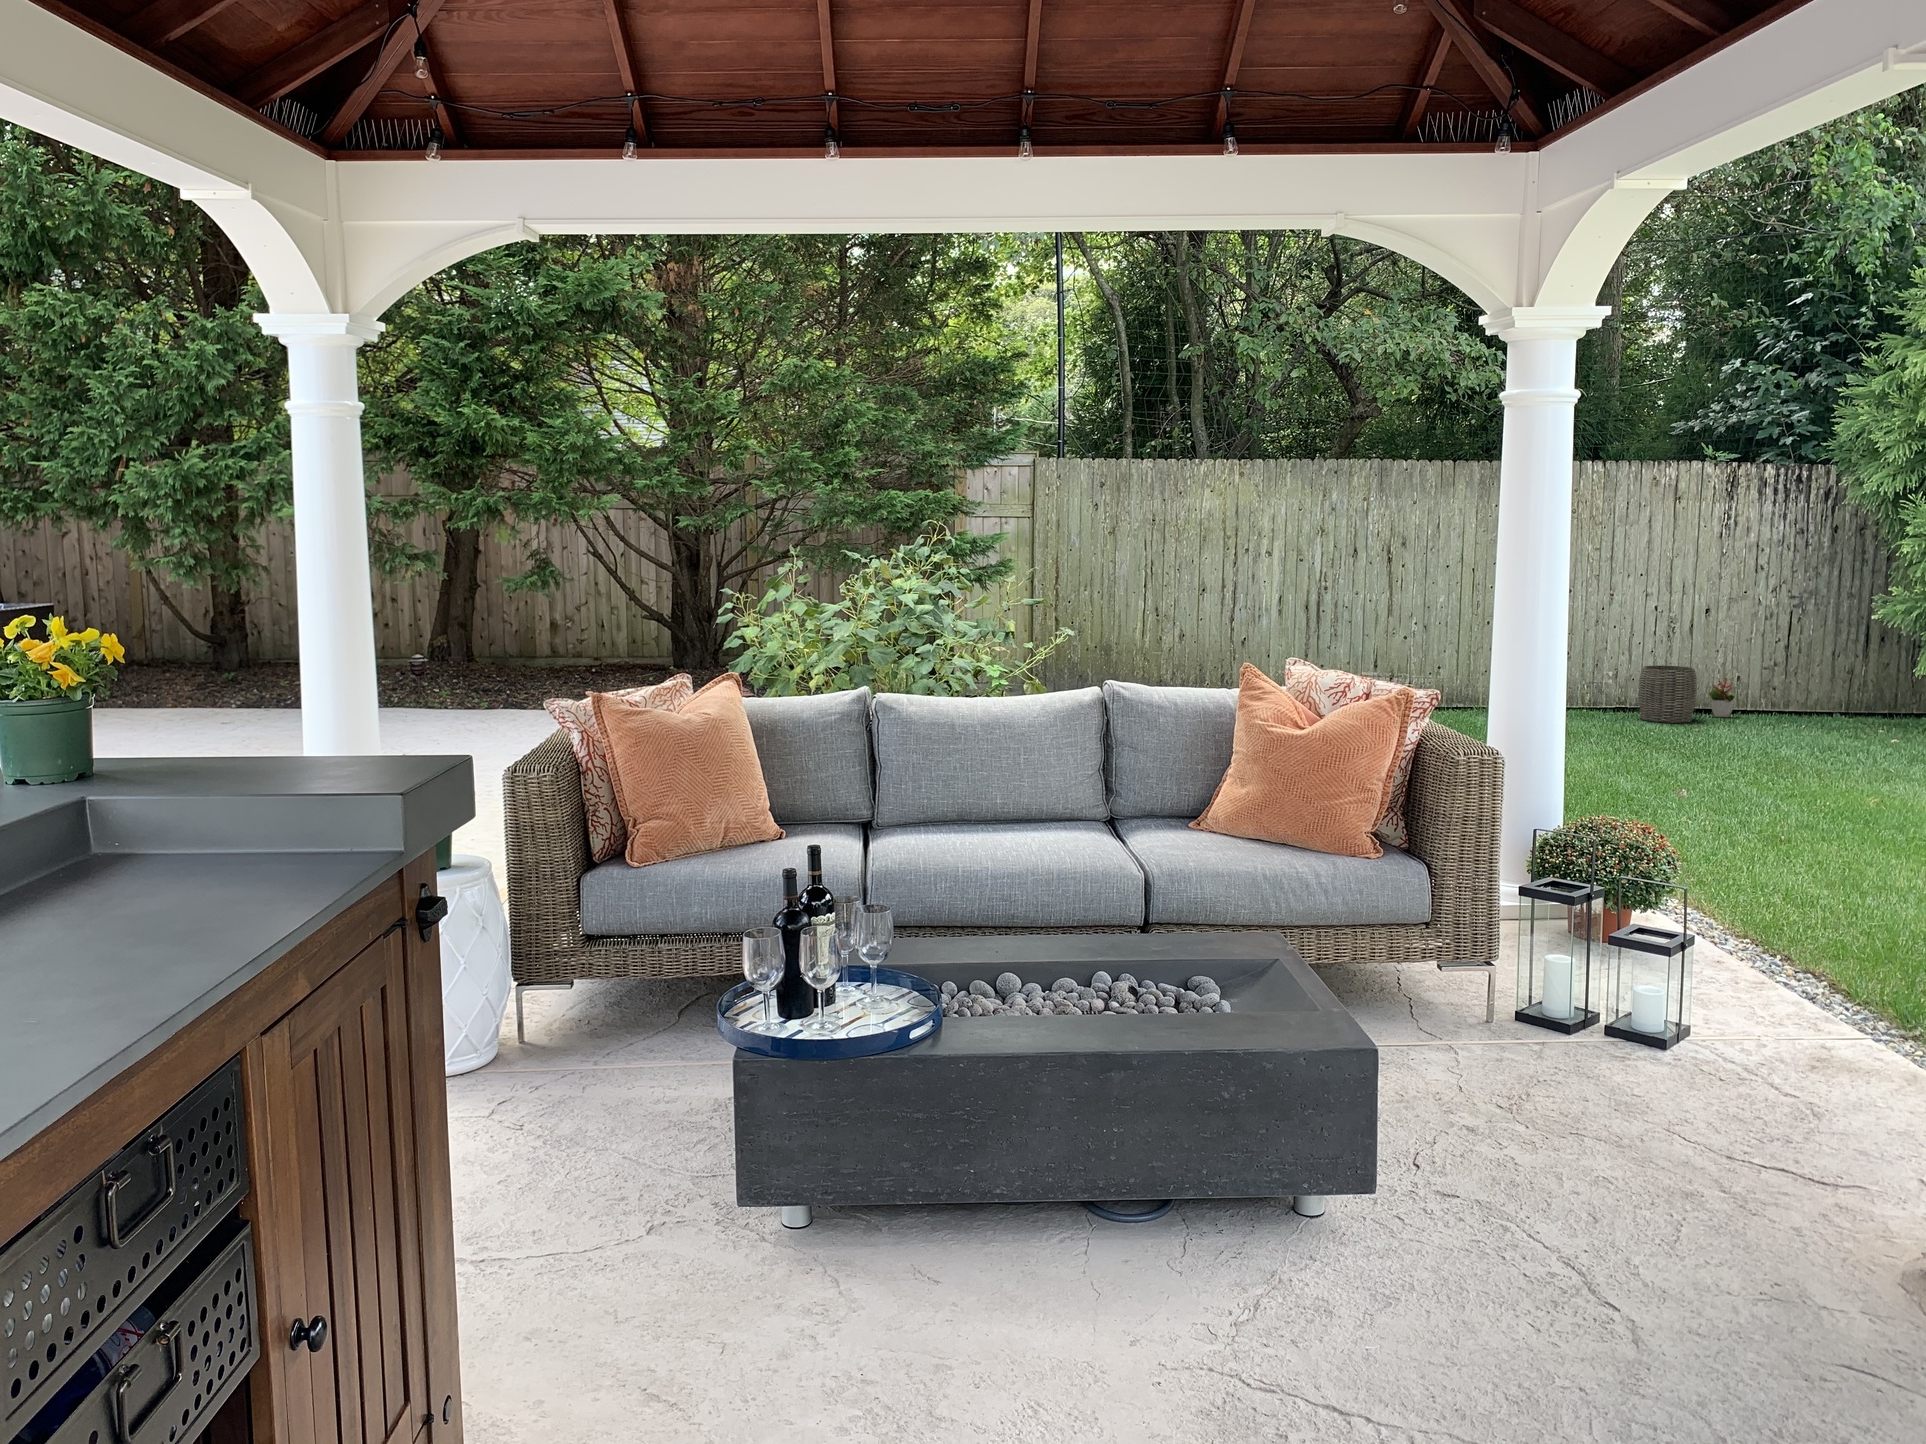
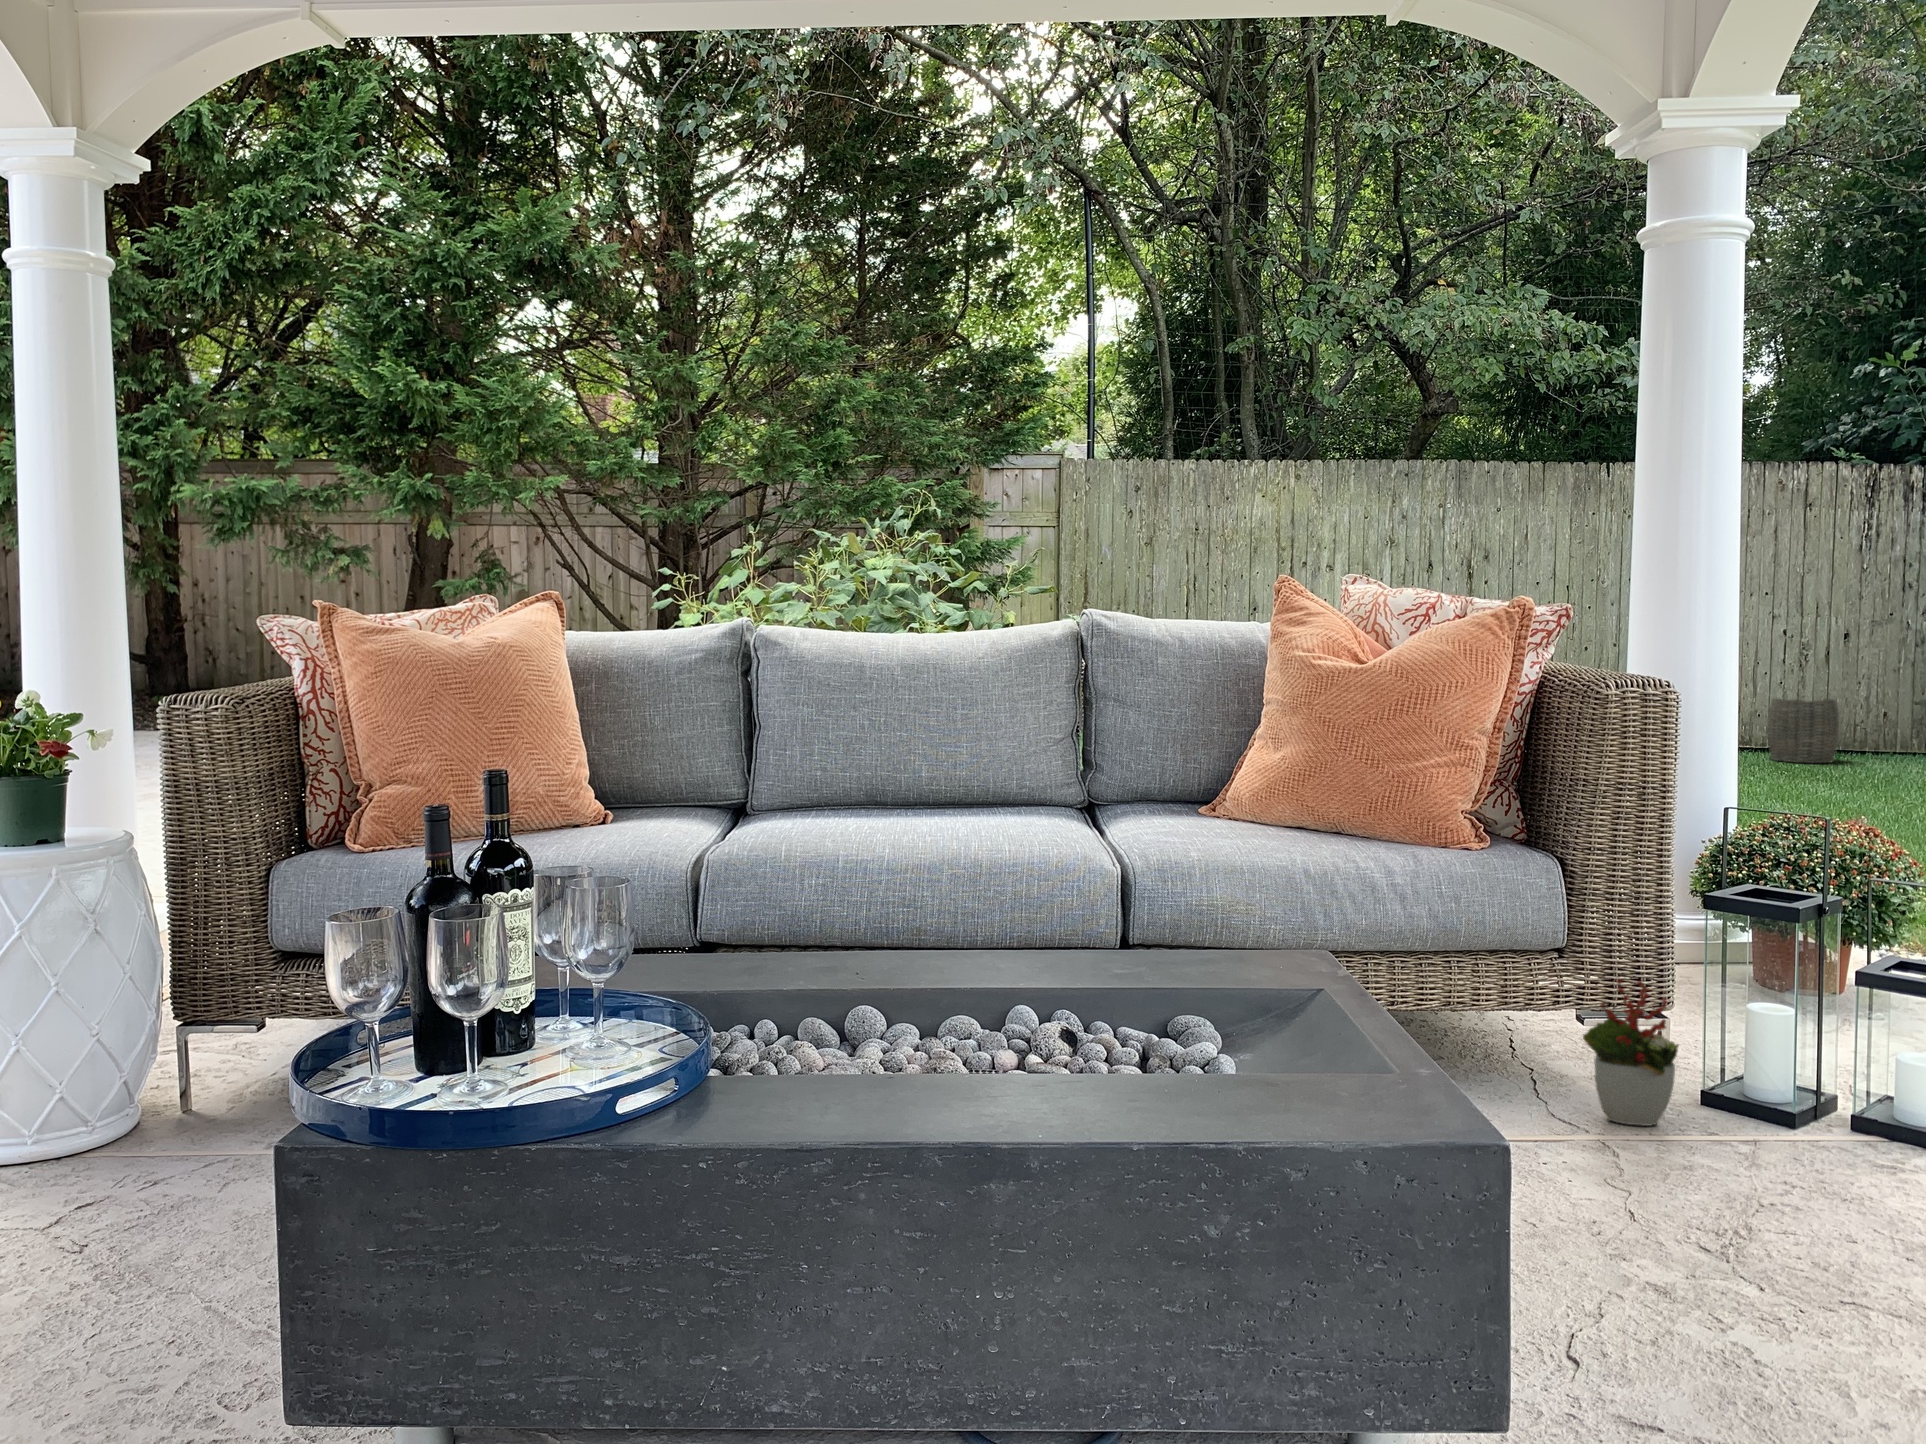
decorative plant: present [1709,678,1735,717] -> present [1583,980,1679,1126]

